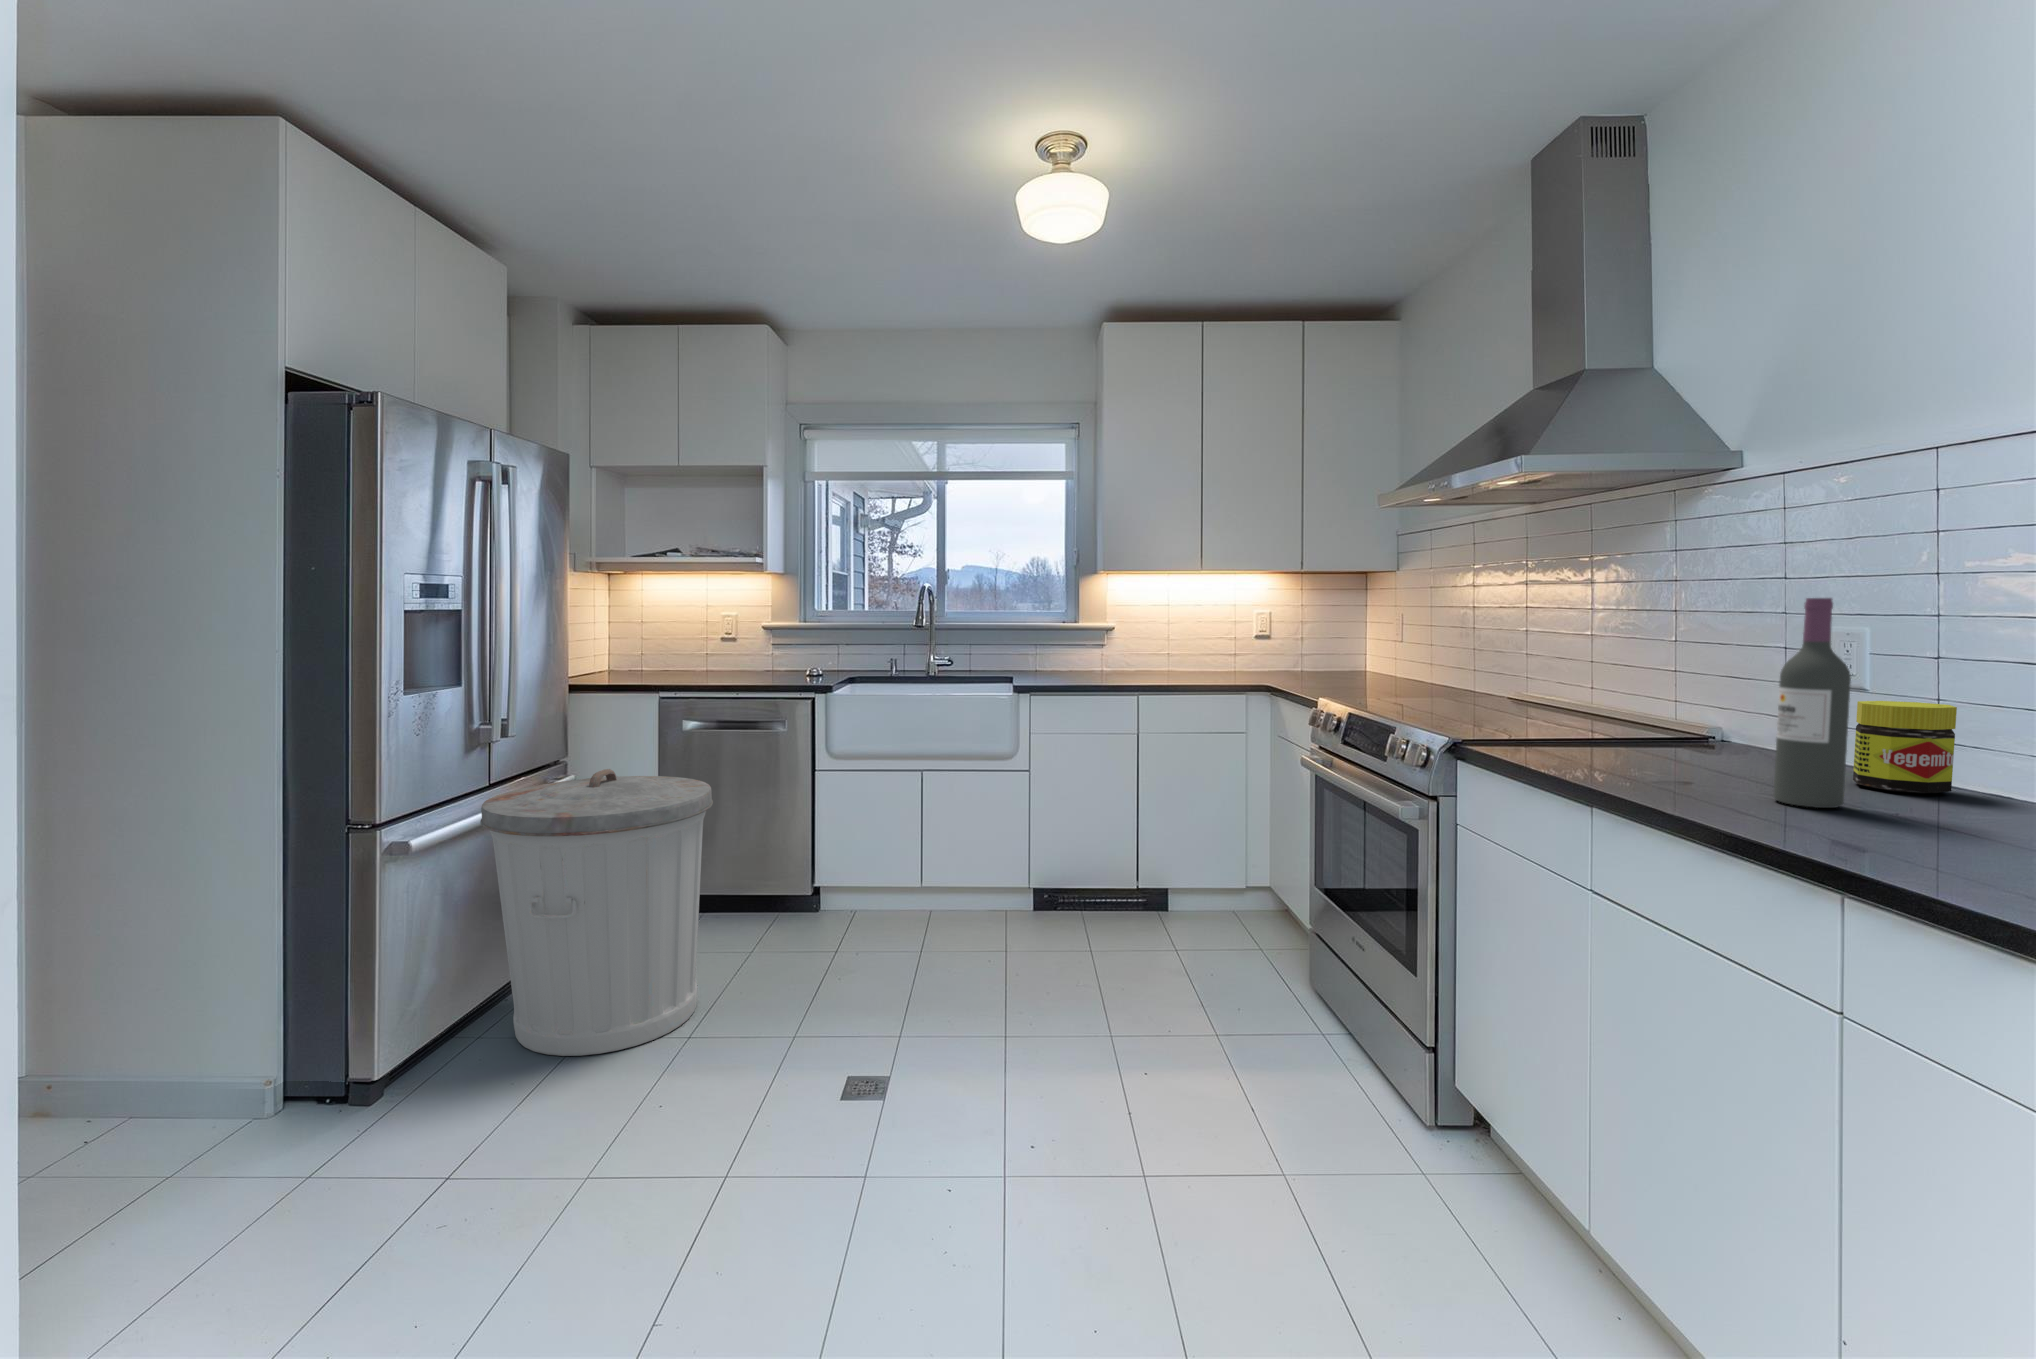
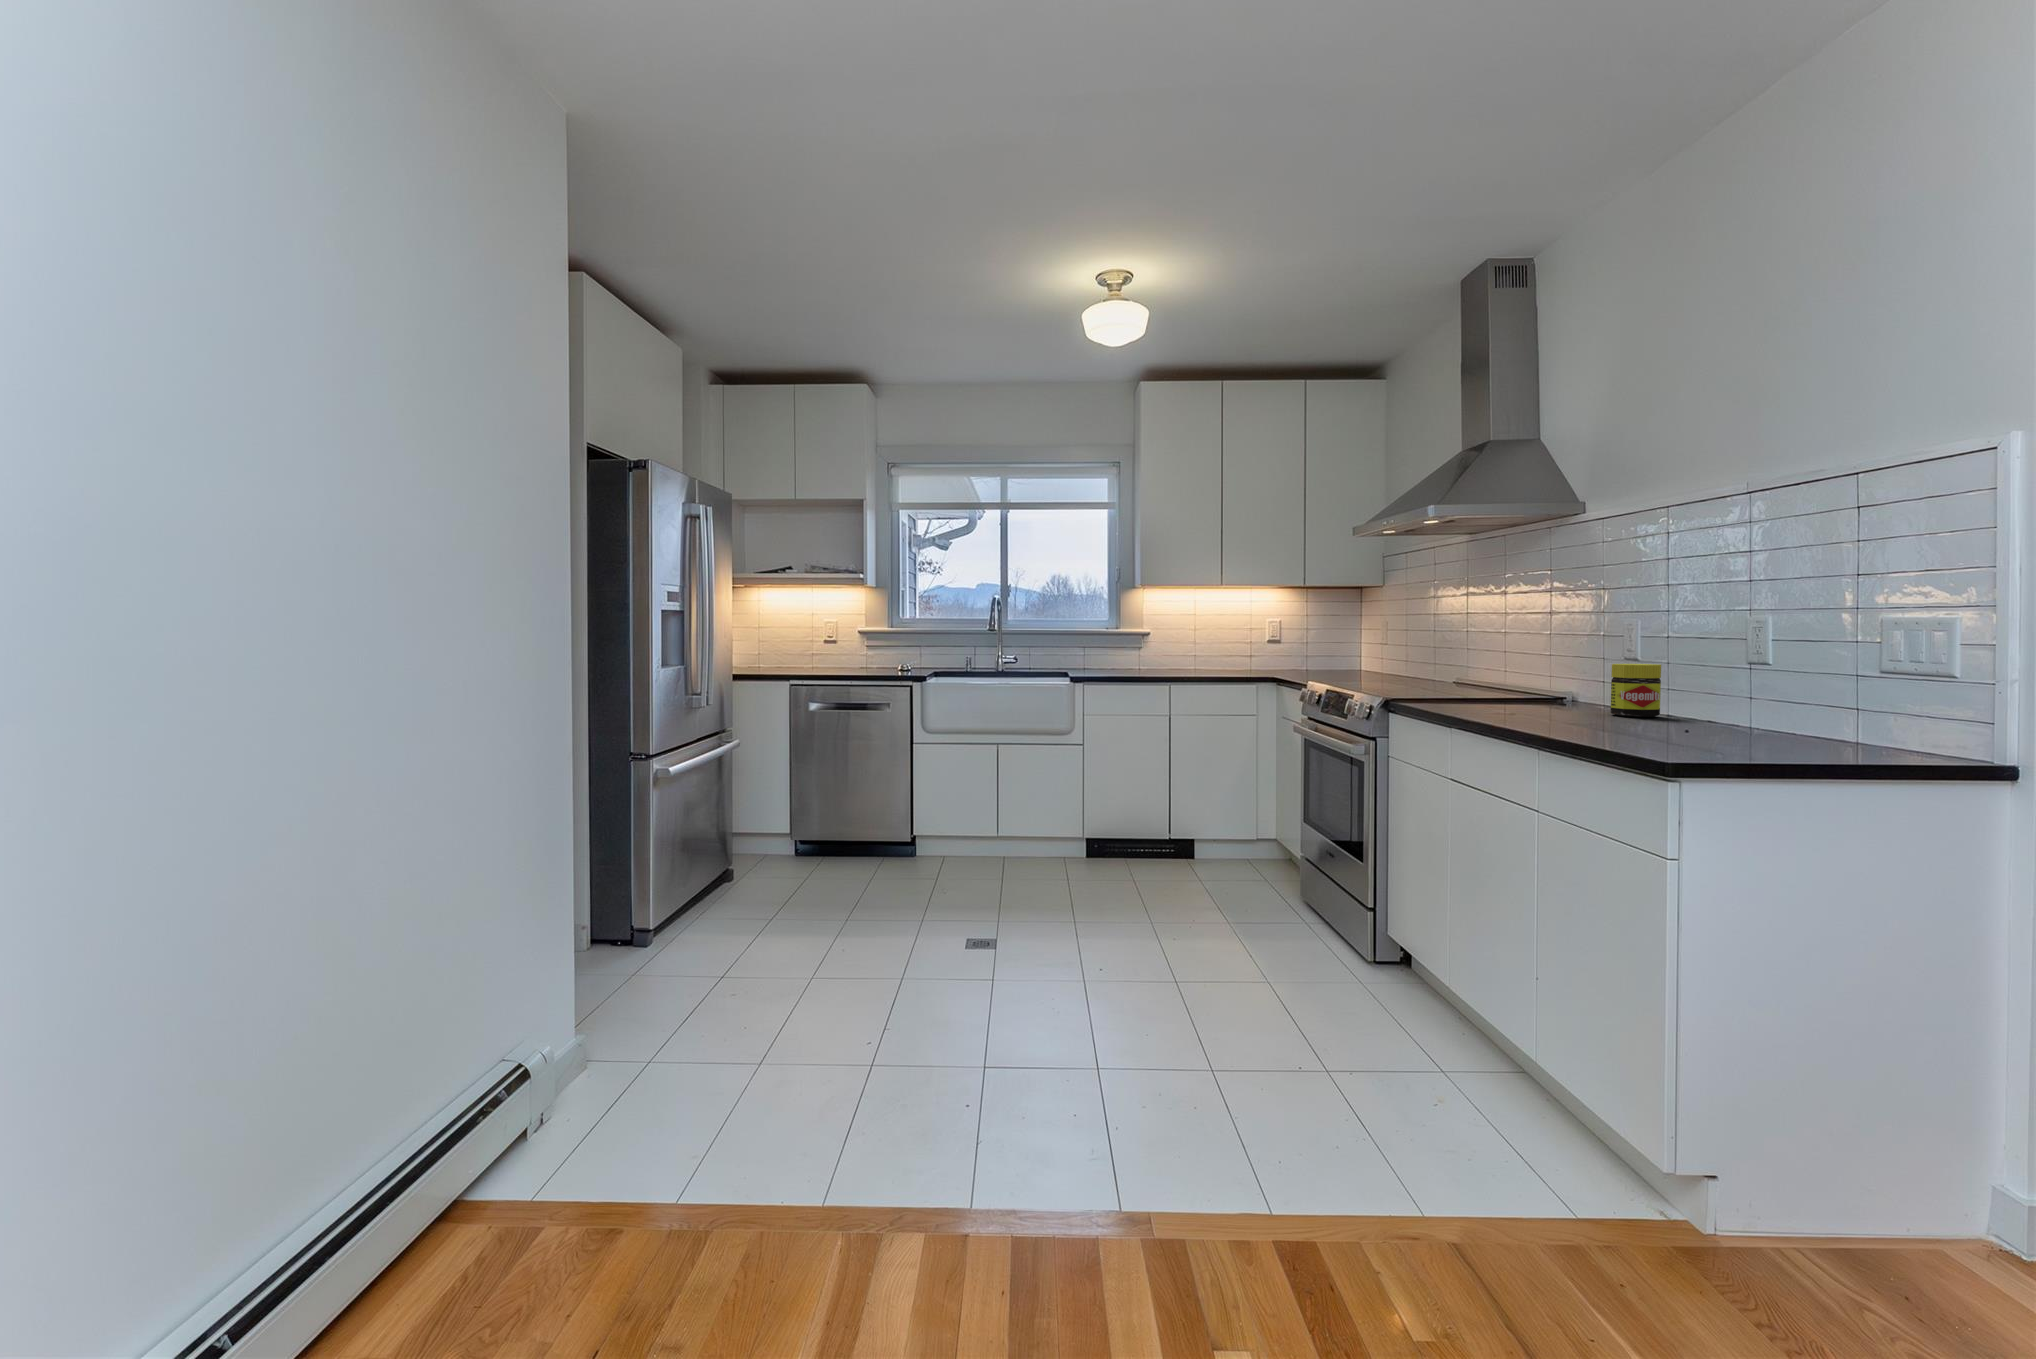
wine bottle: present [1773,598,1851,808] -> none [1546,600,1582,720]
trash can: present [480,769,713,1056] -> none [697,729,855,931]

